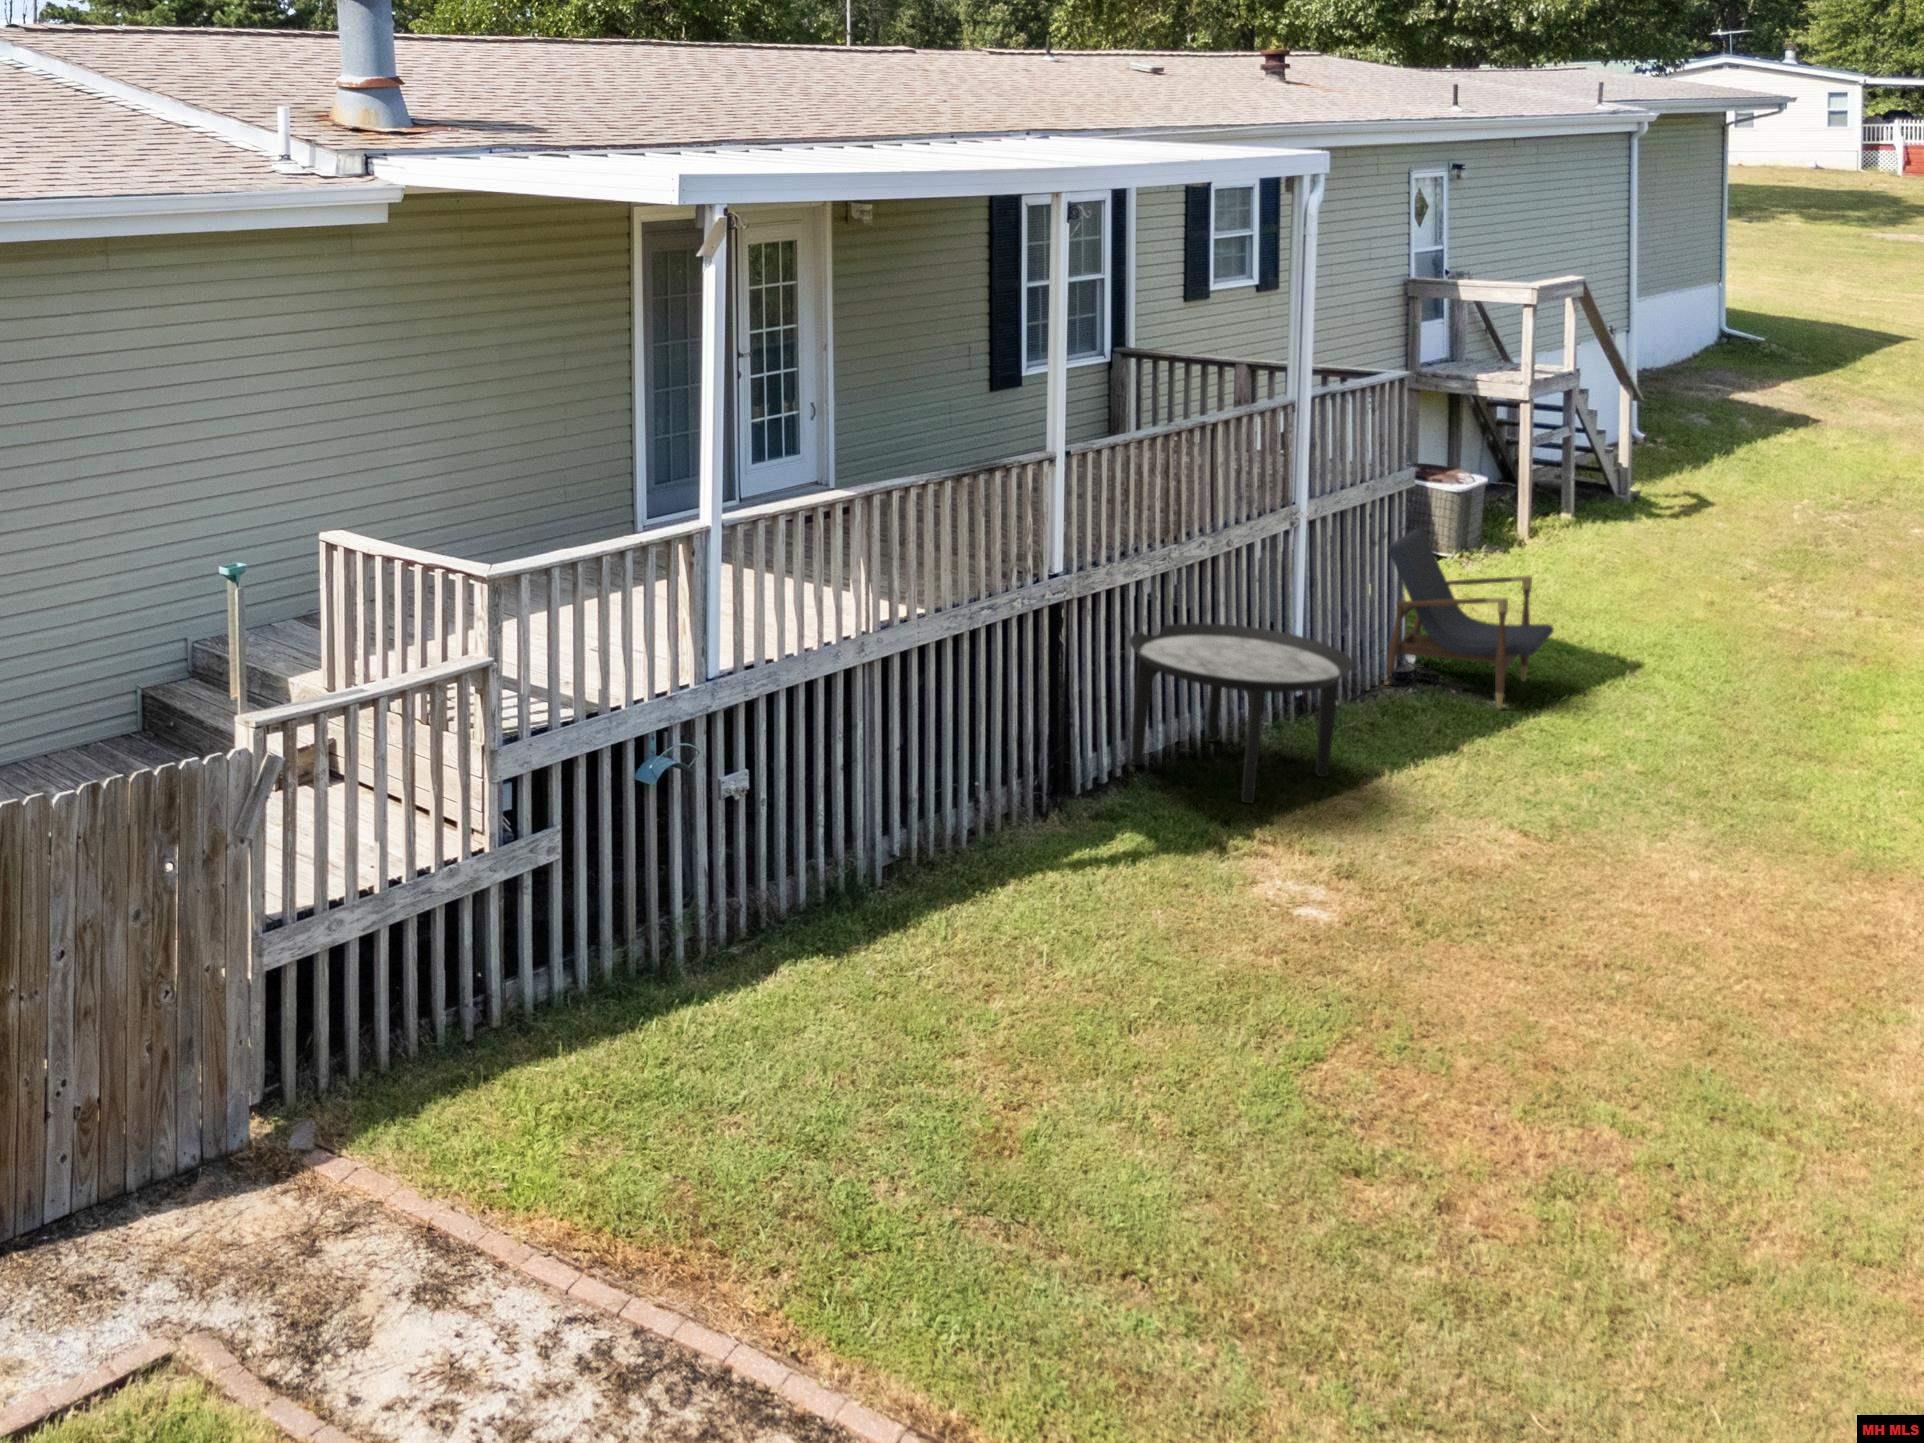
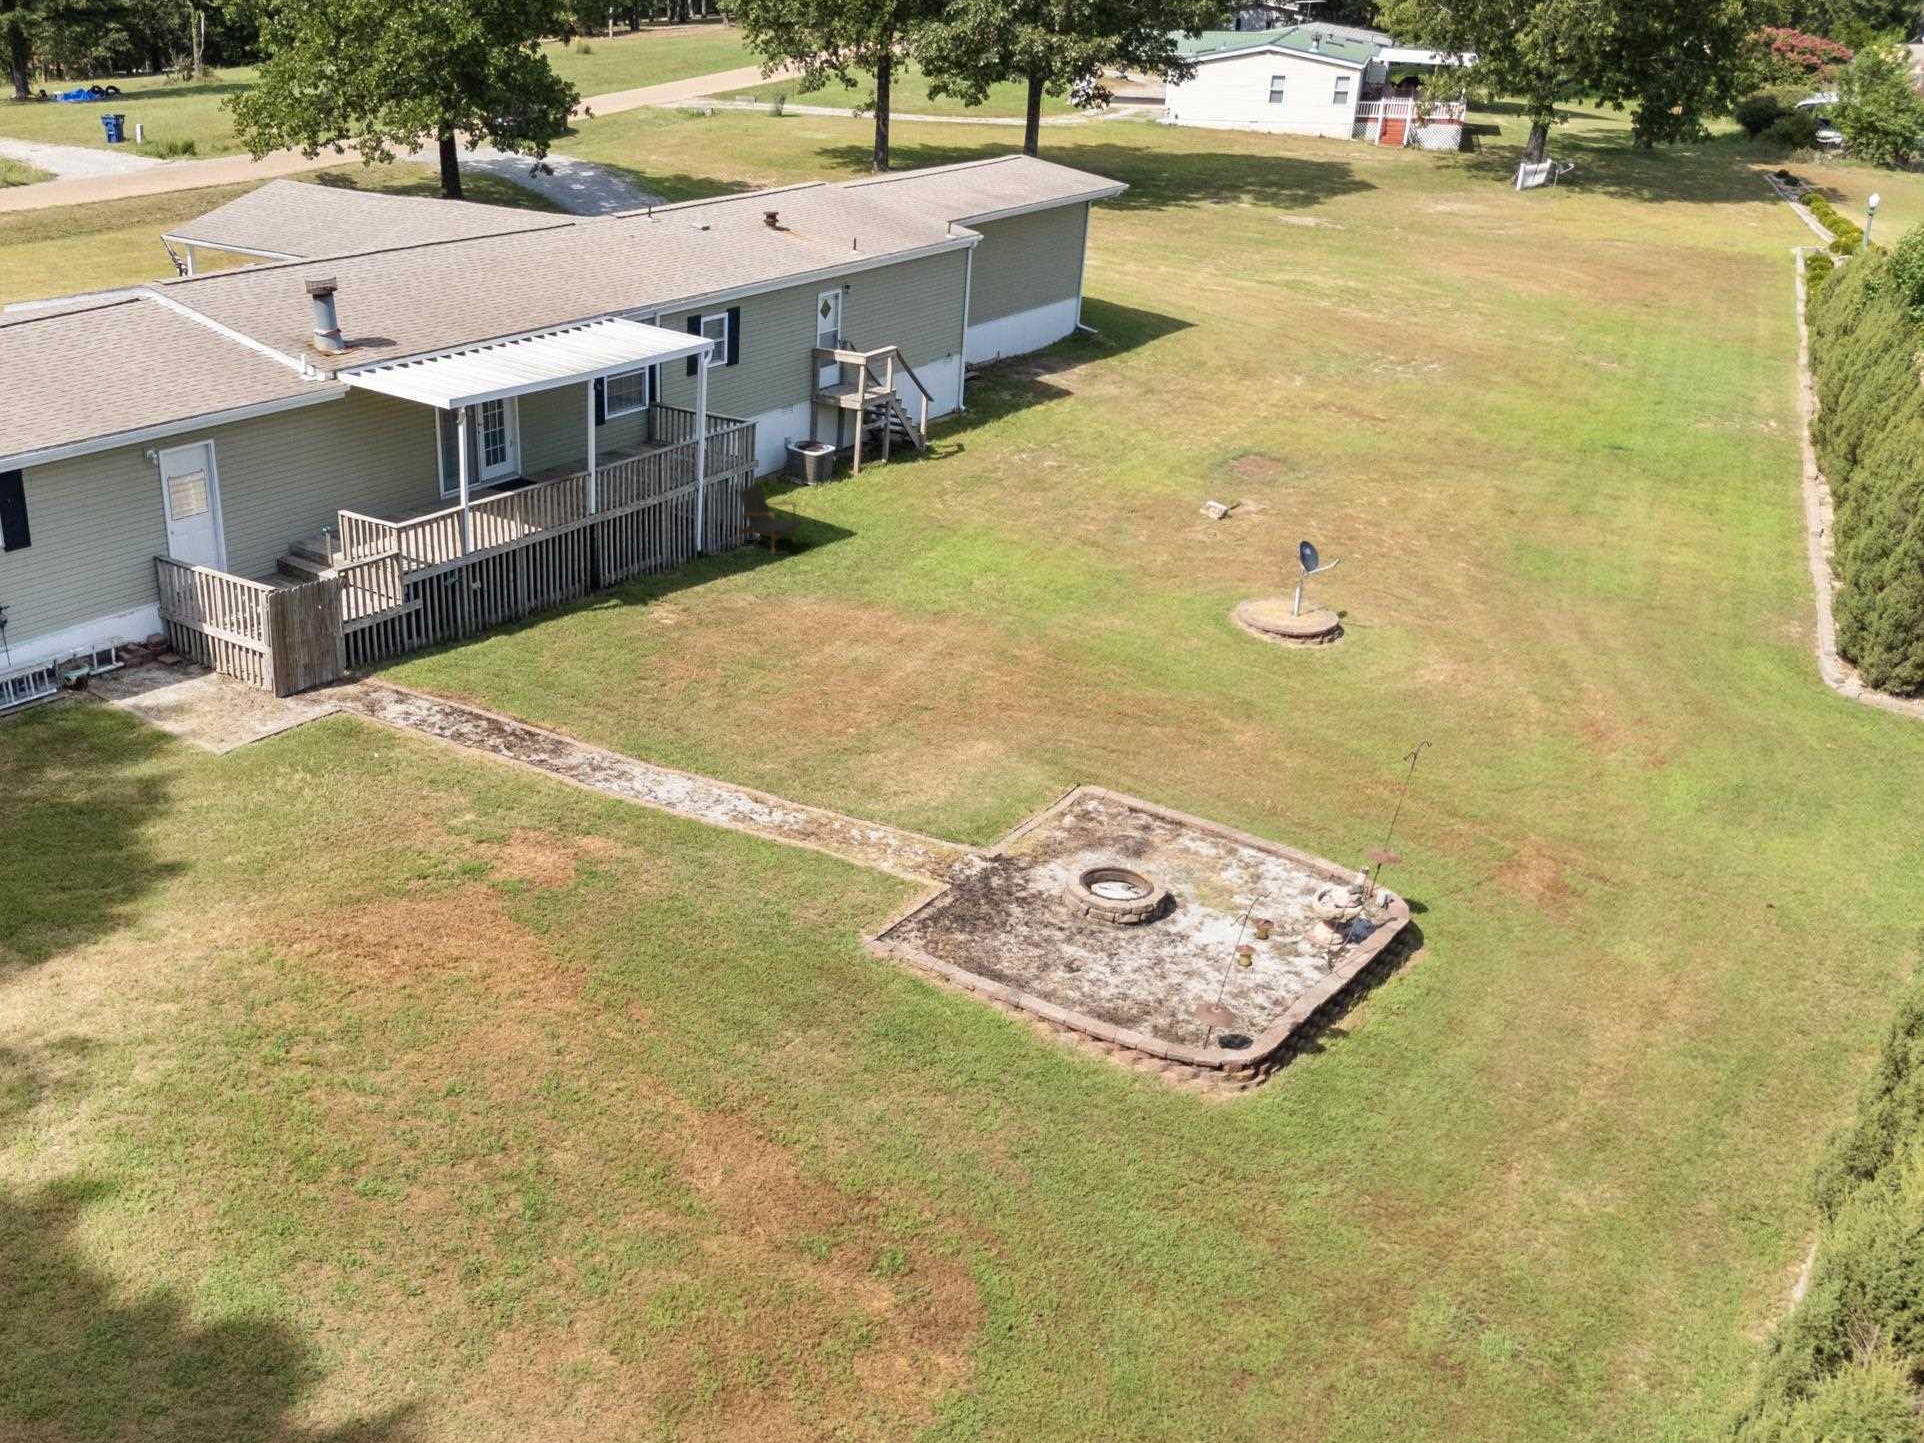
round table: present [1129,623,1354,803] -> none [620,526,695,590]

